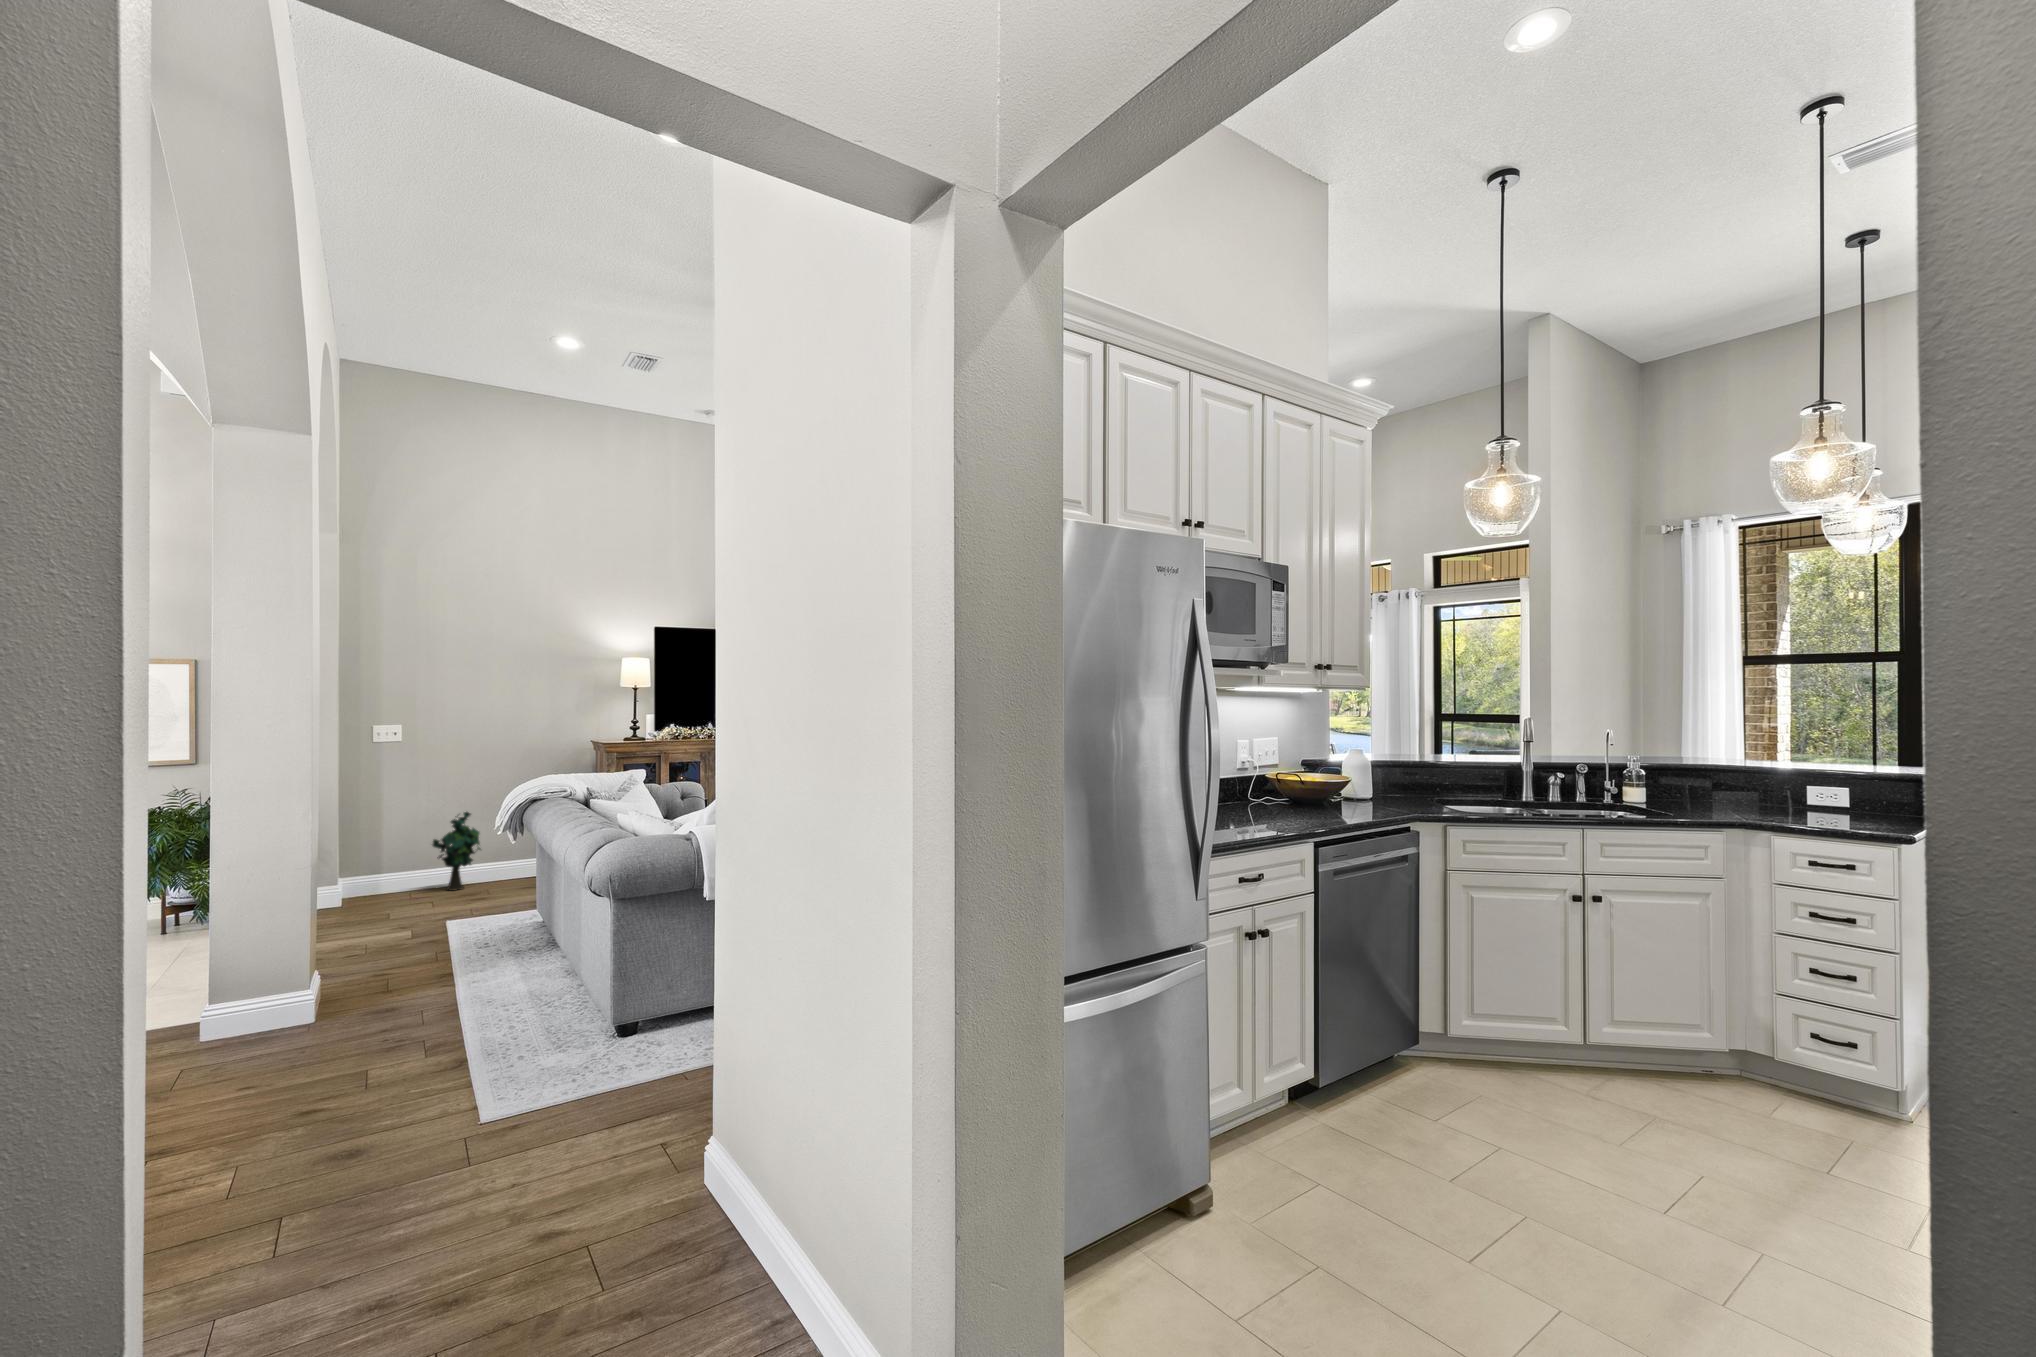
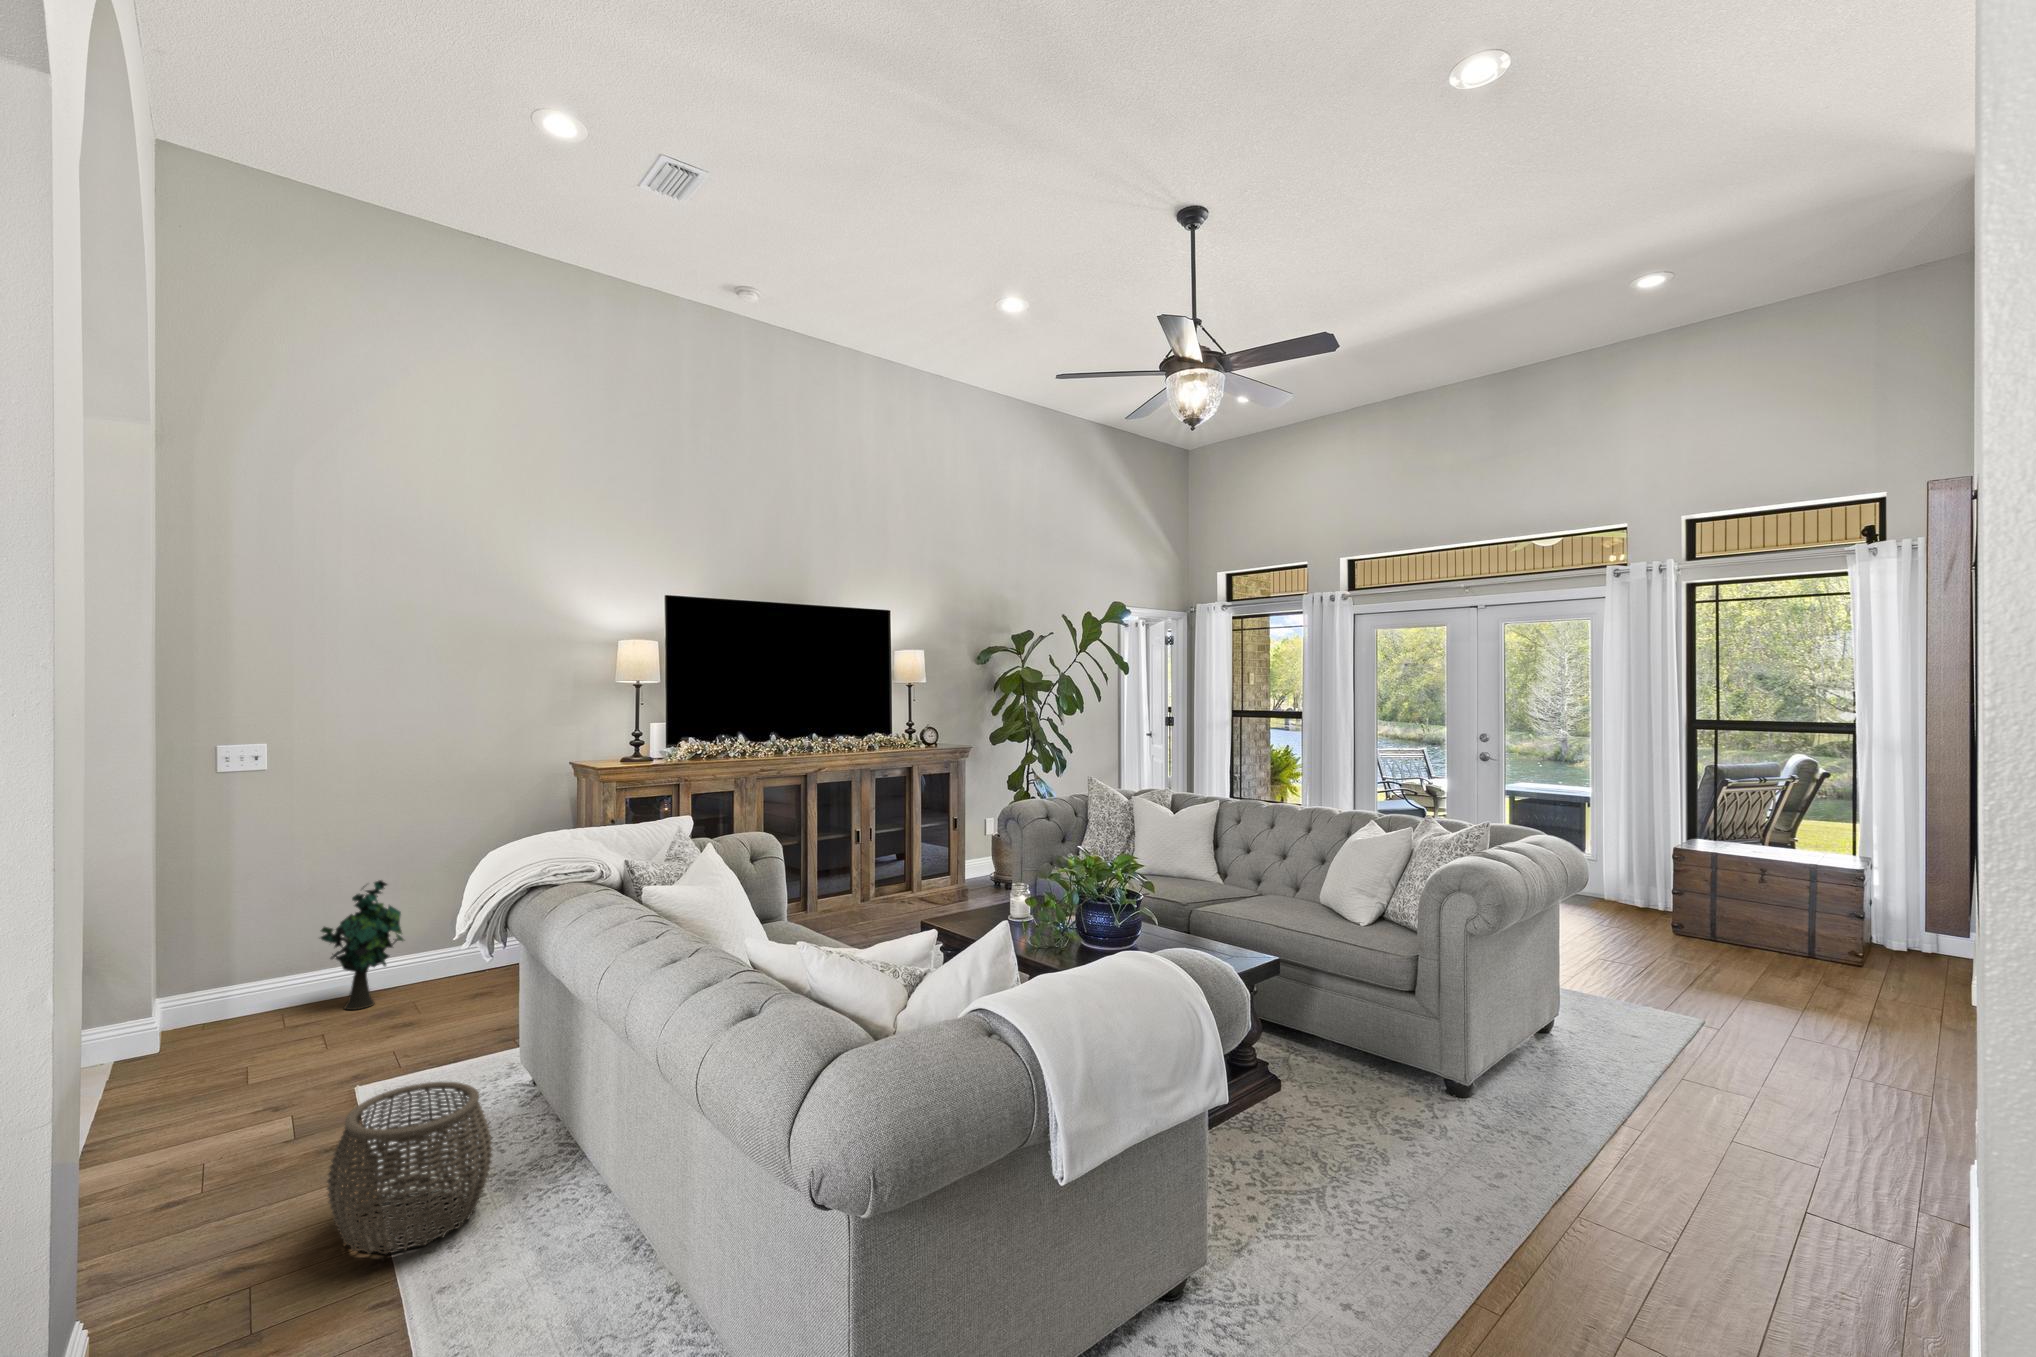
woven basket: none [417,896,501,971] -> present [327,1082,492,1254]

